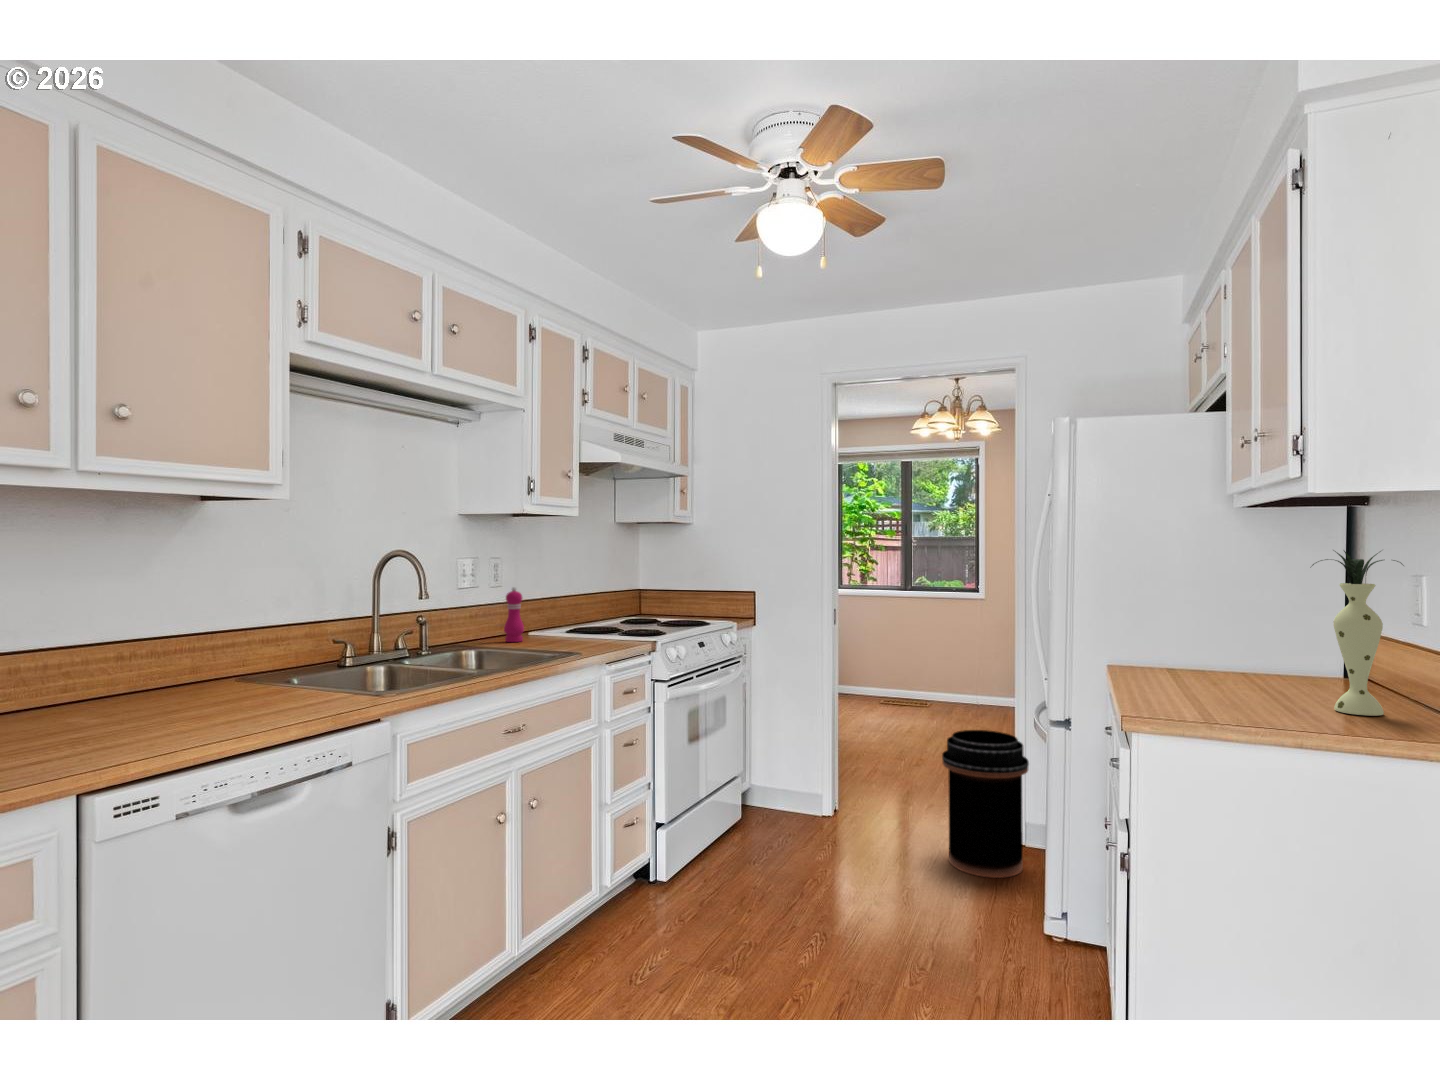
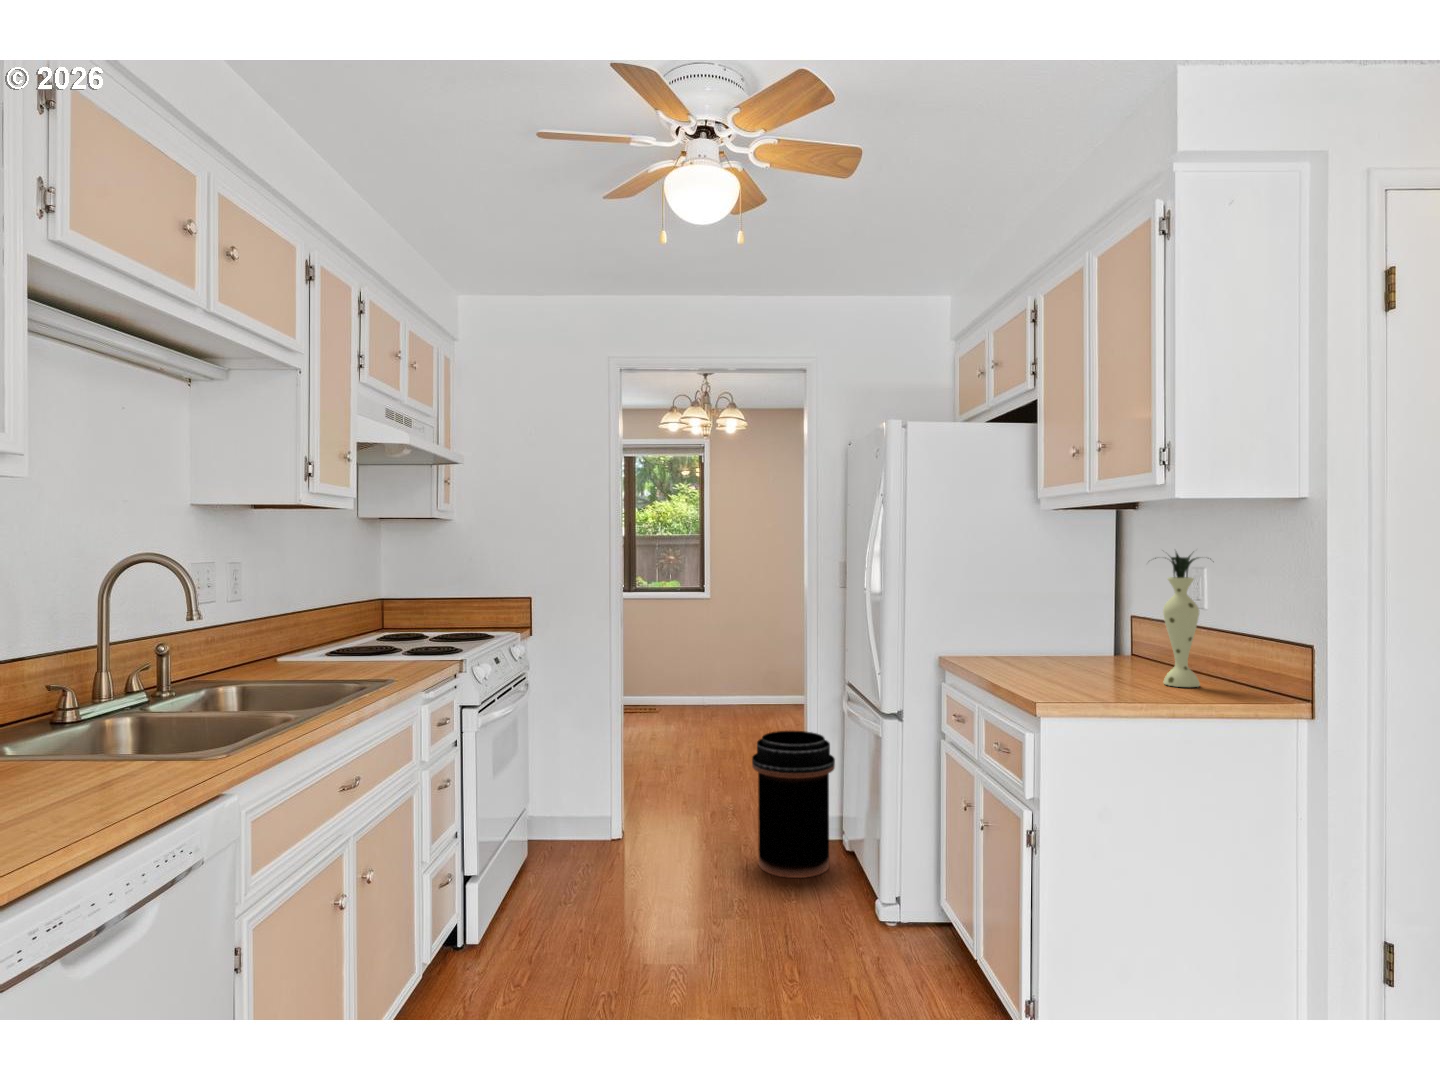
pepper mill: present [504,587,524,642] -> none [259,600,288,672]

